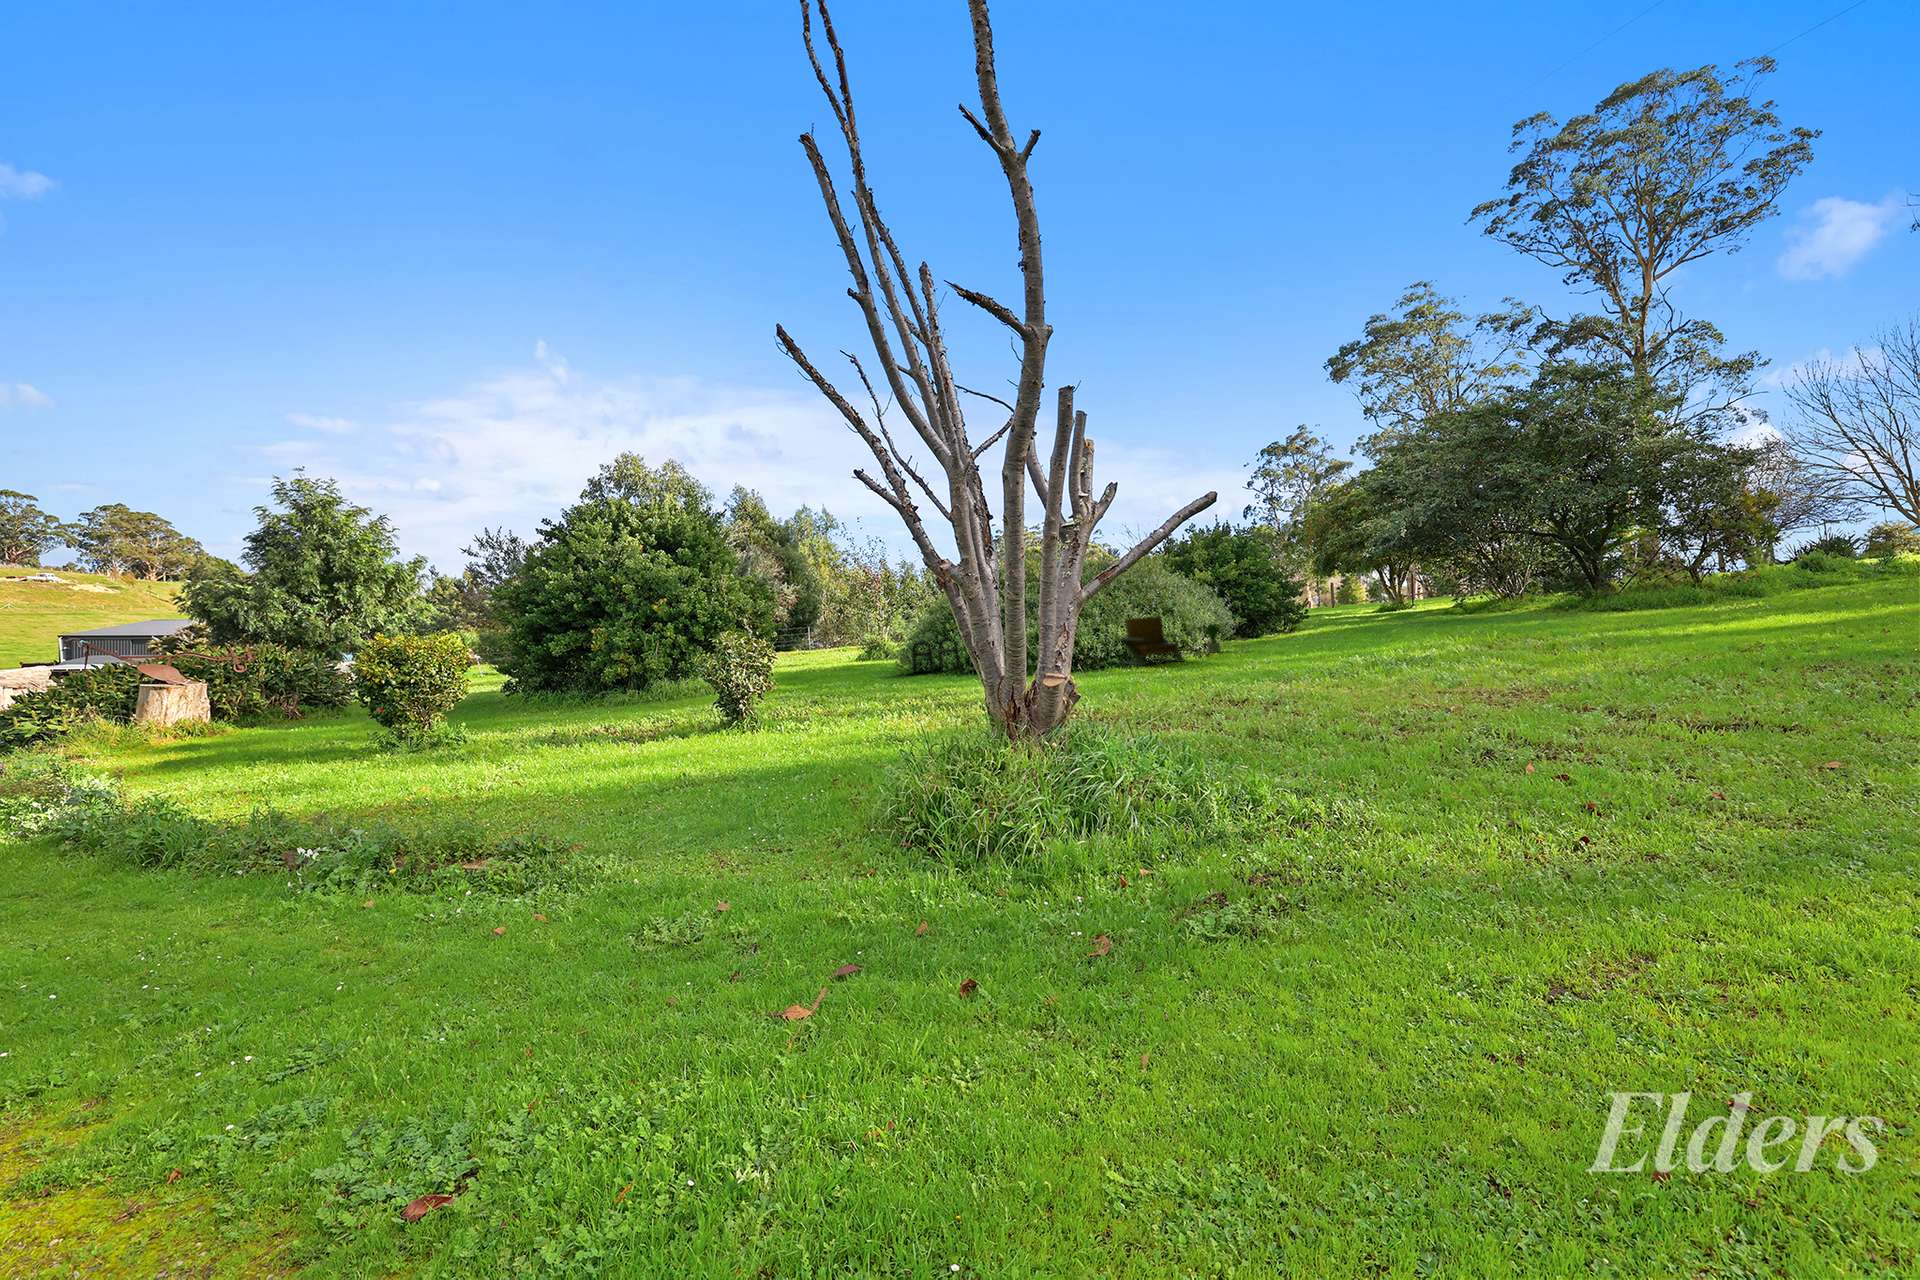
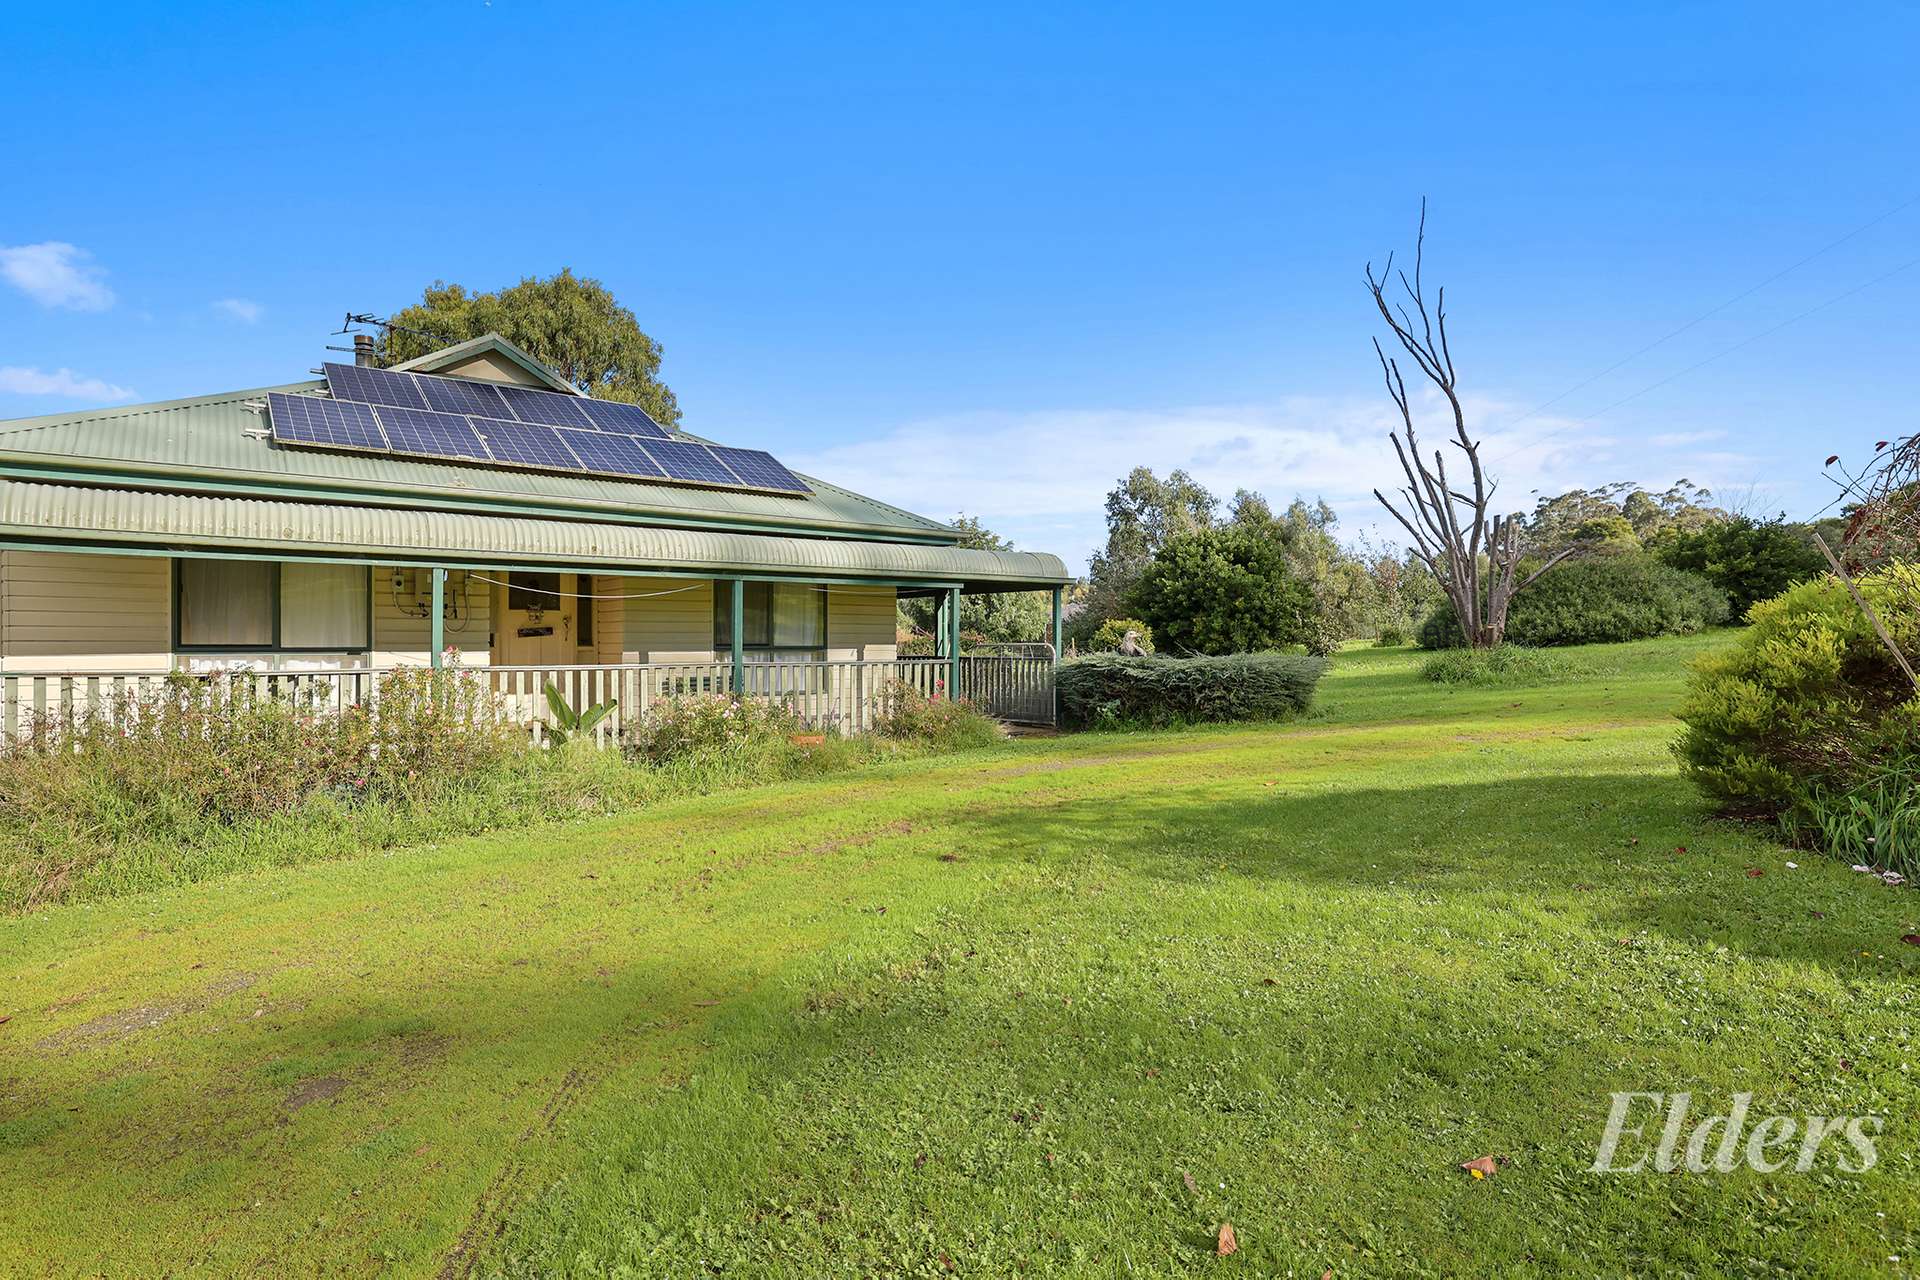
lounge chair: present [1120,616,1185,666] -> none [1595,603,1653,640]
potted plant: present [1198,624,1224,652] -> none [1674,608,1704,632]

